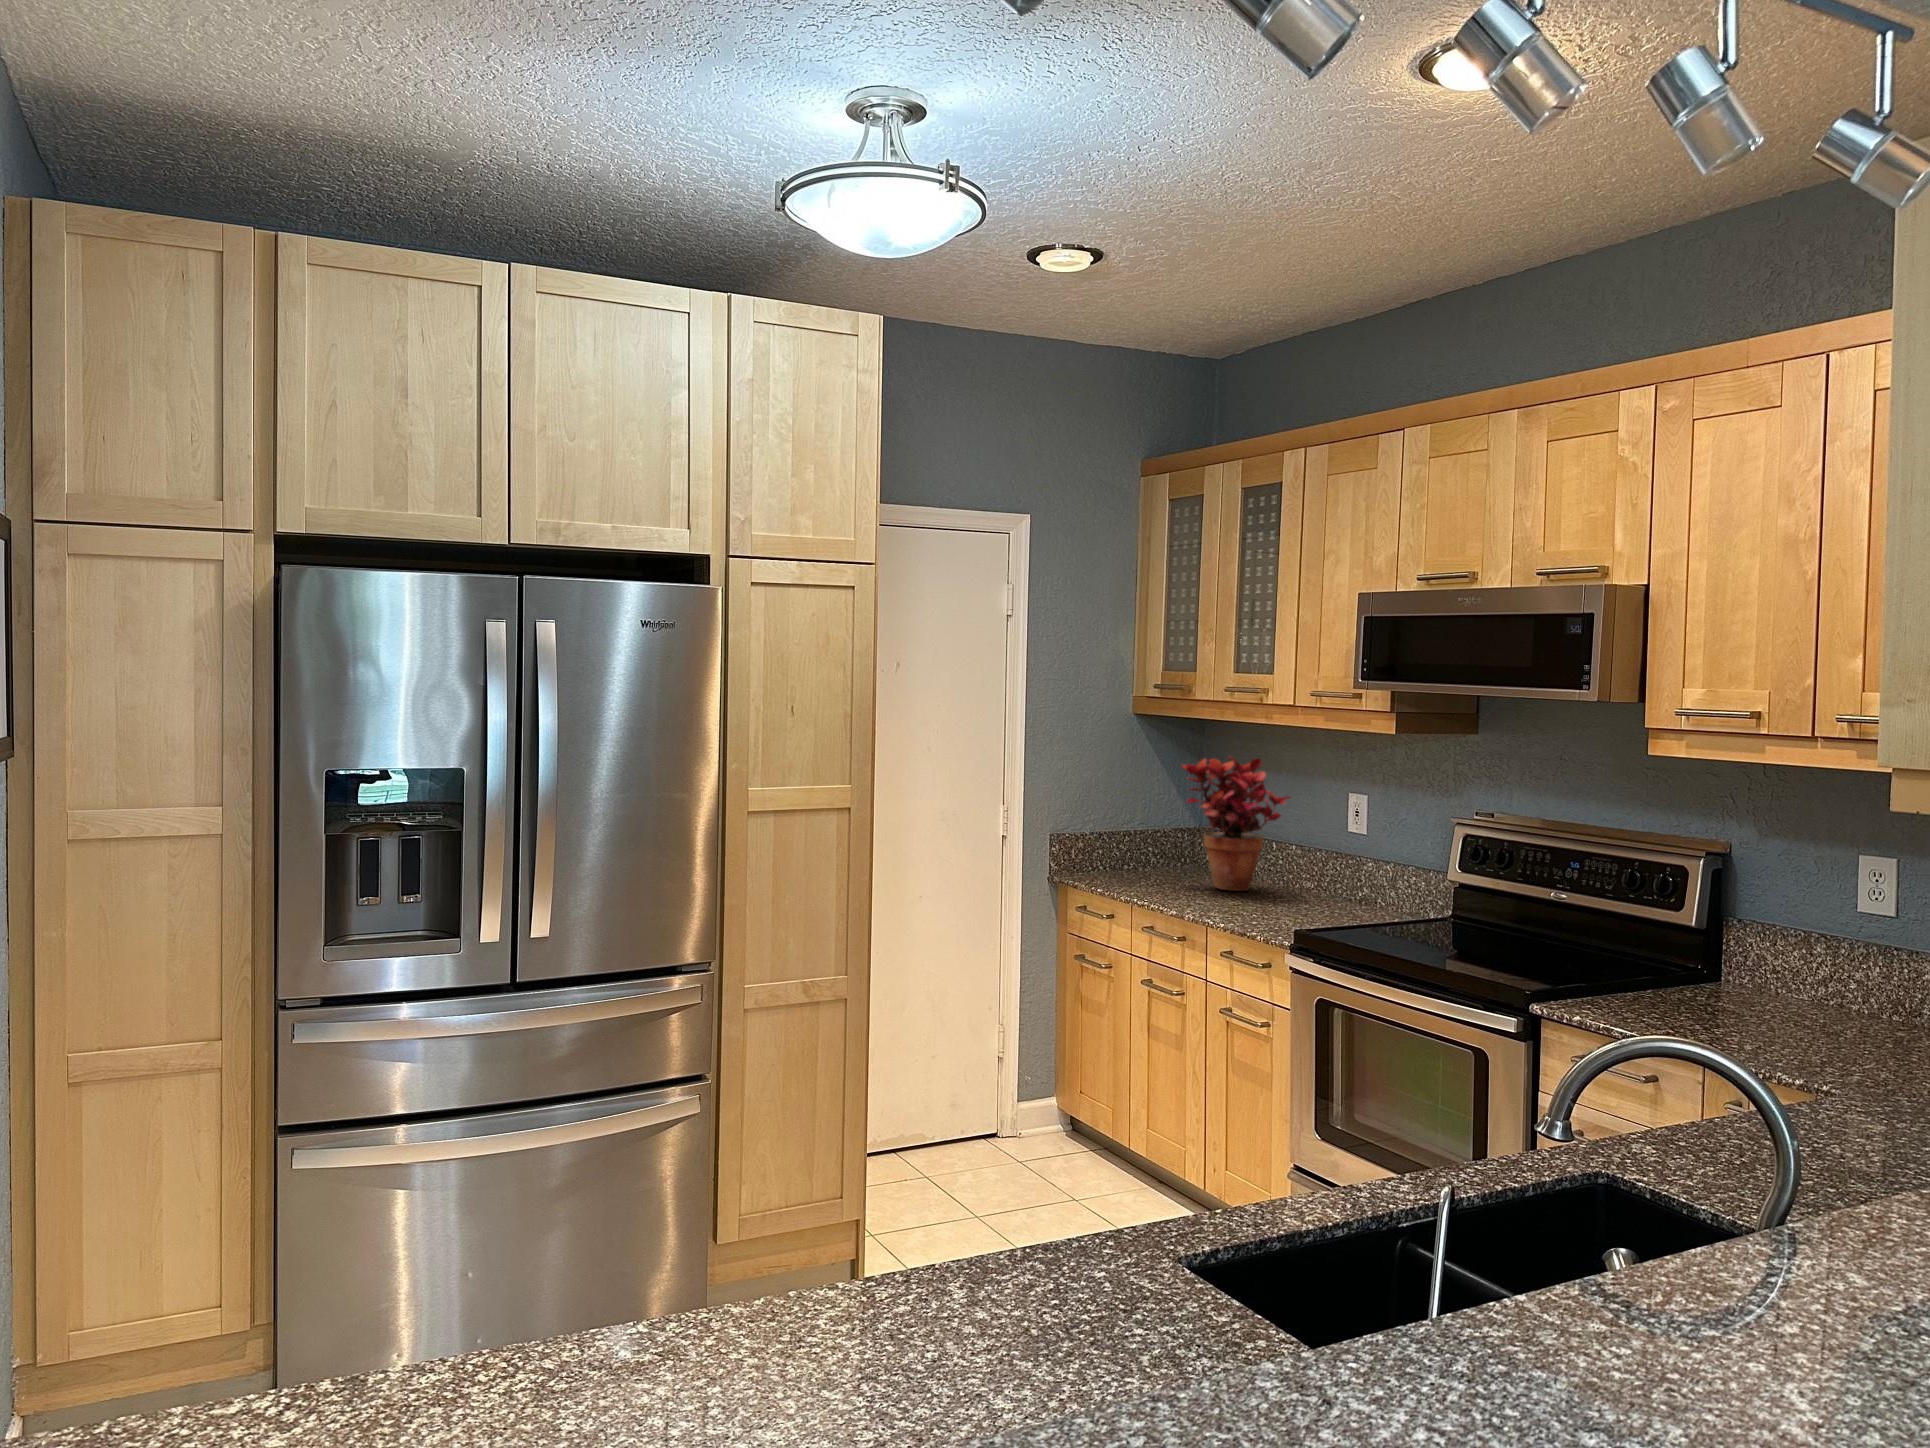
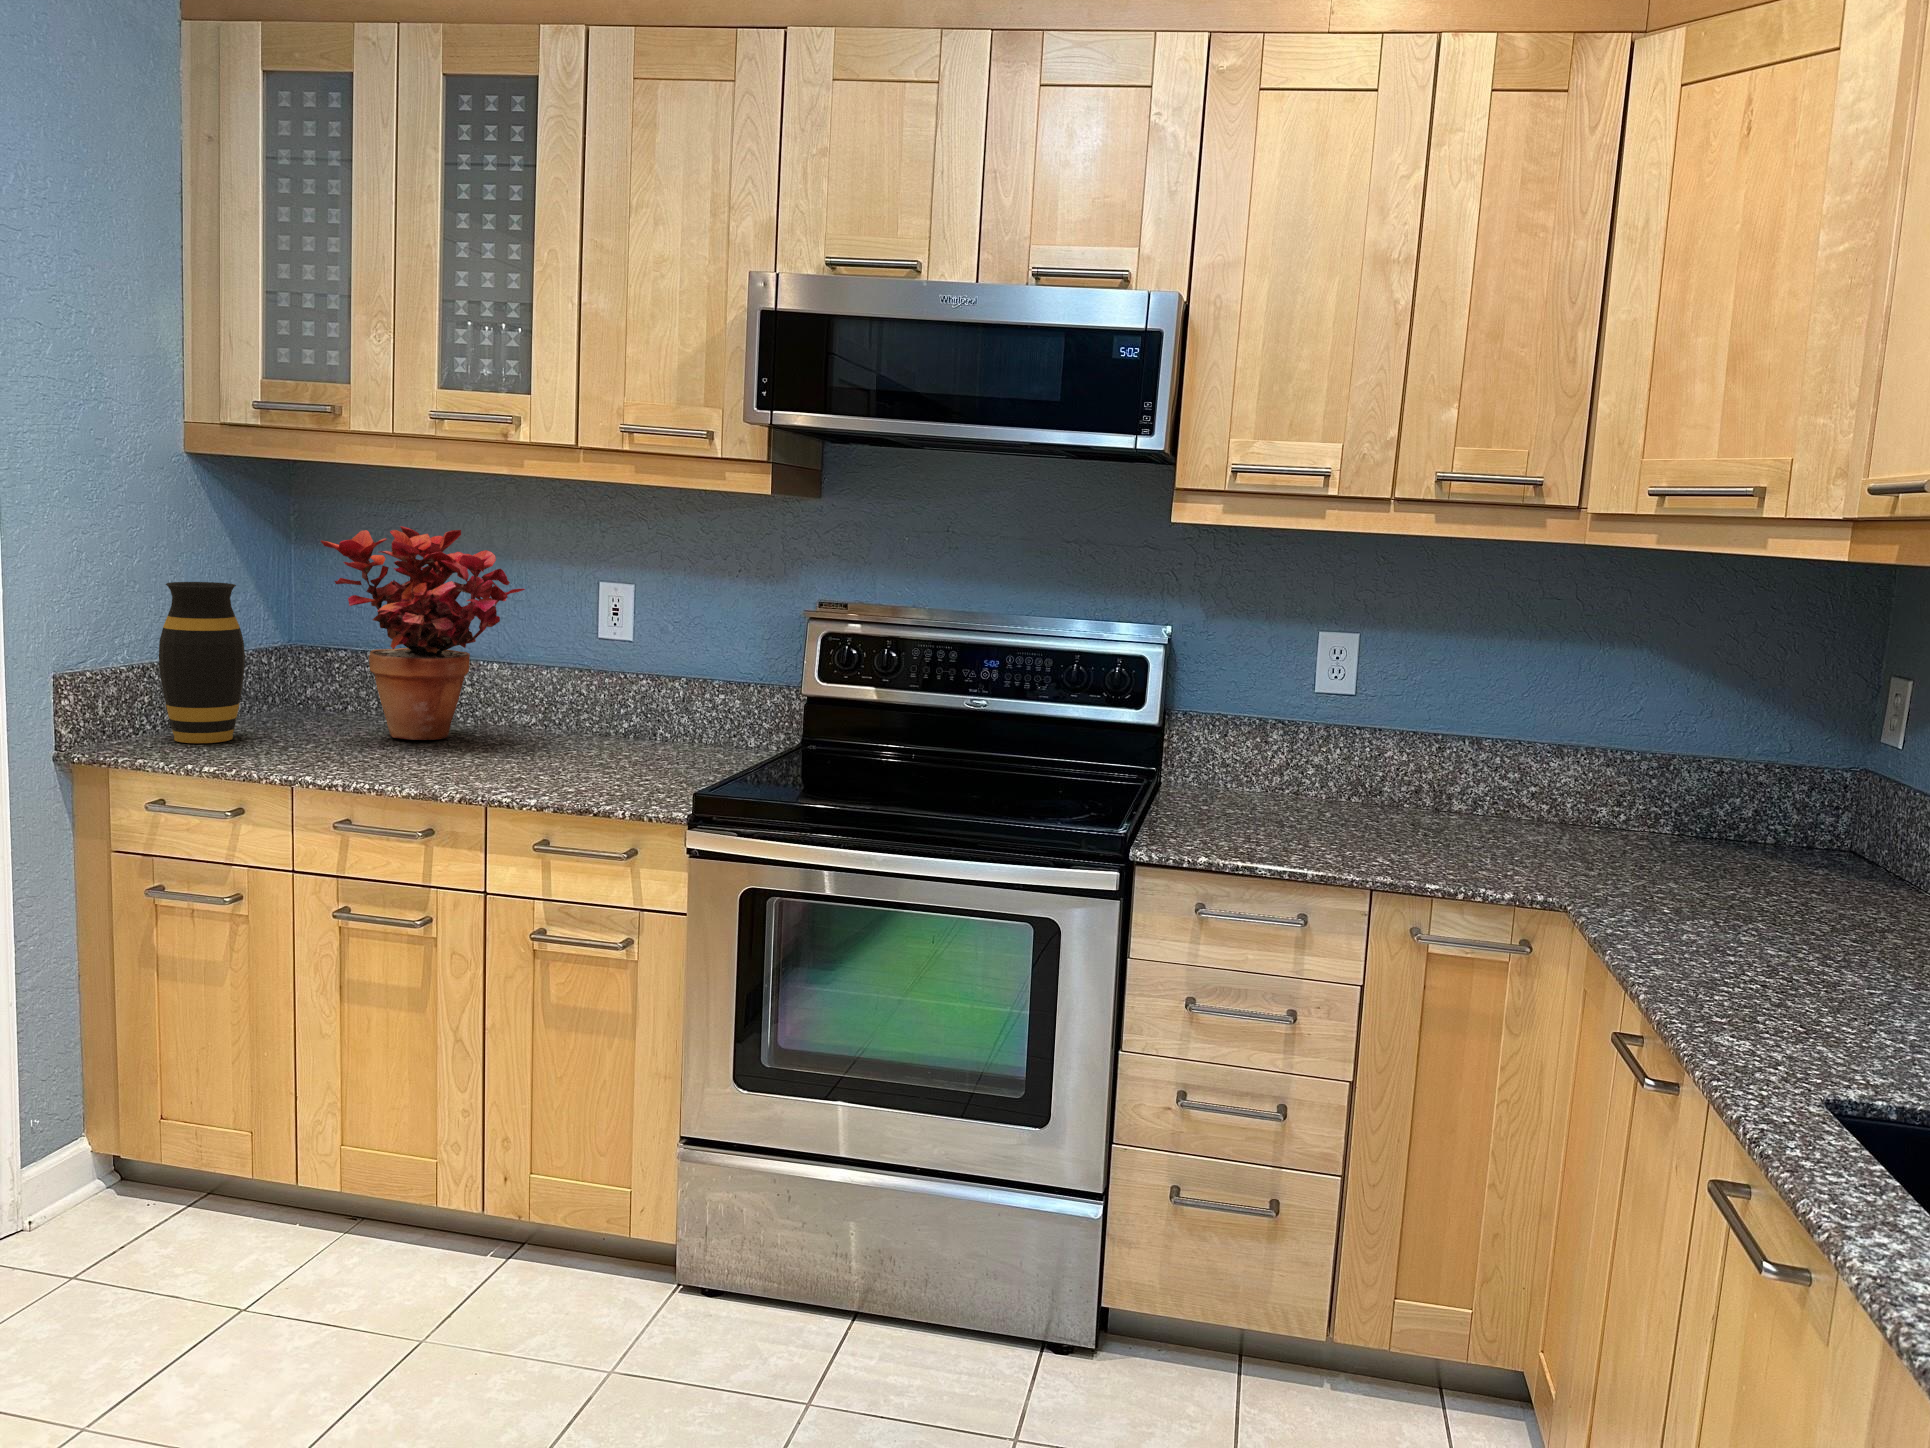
vase: none [1100,788,1143,880] -> present [159,582,245,743]

